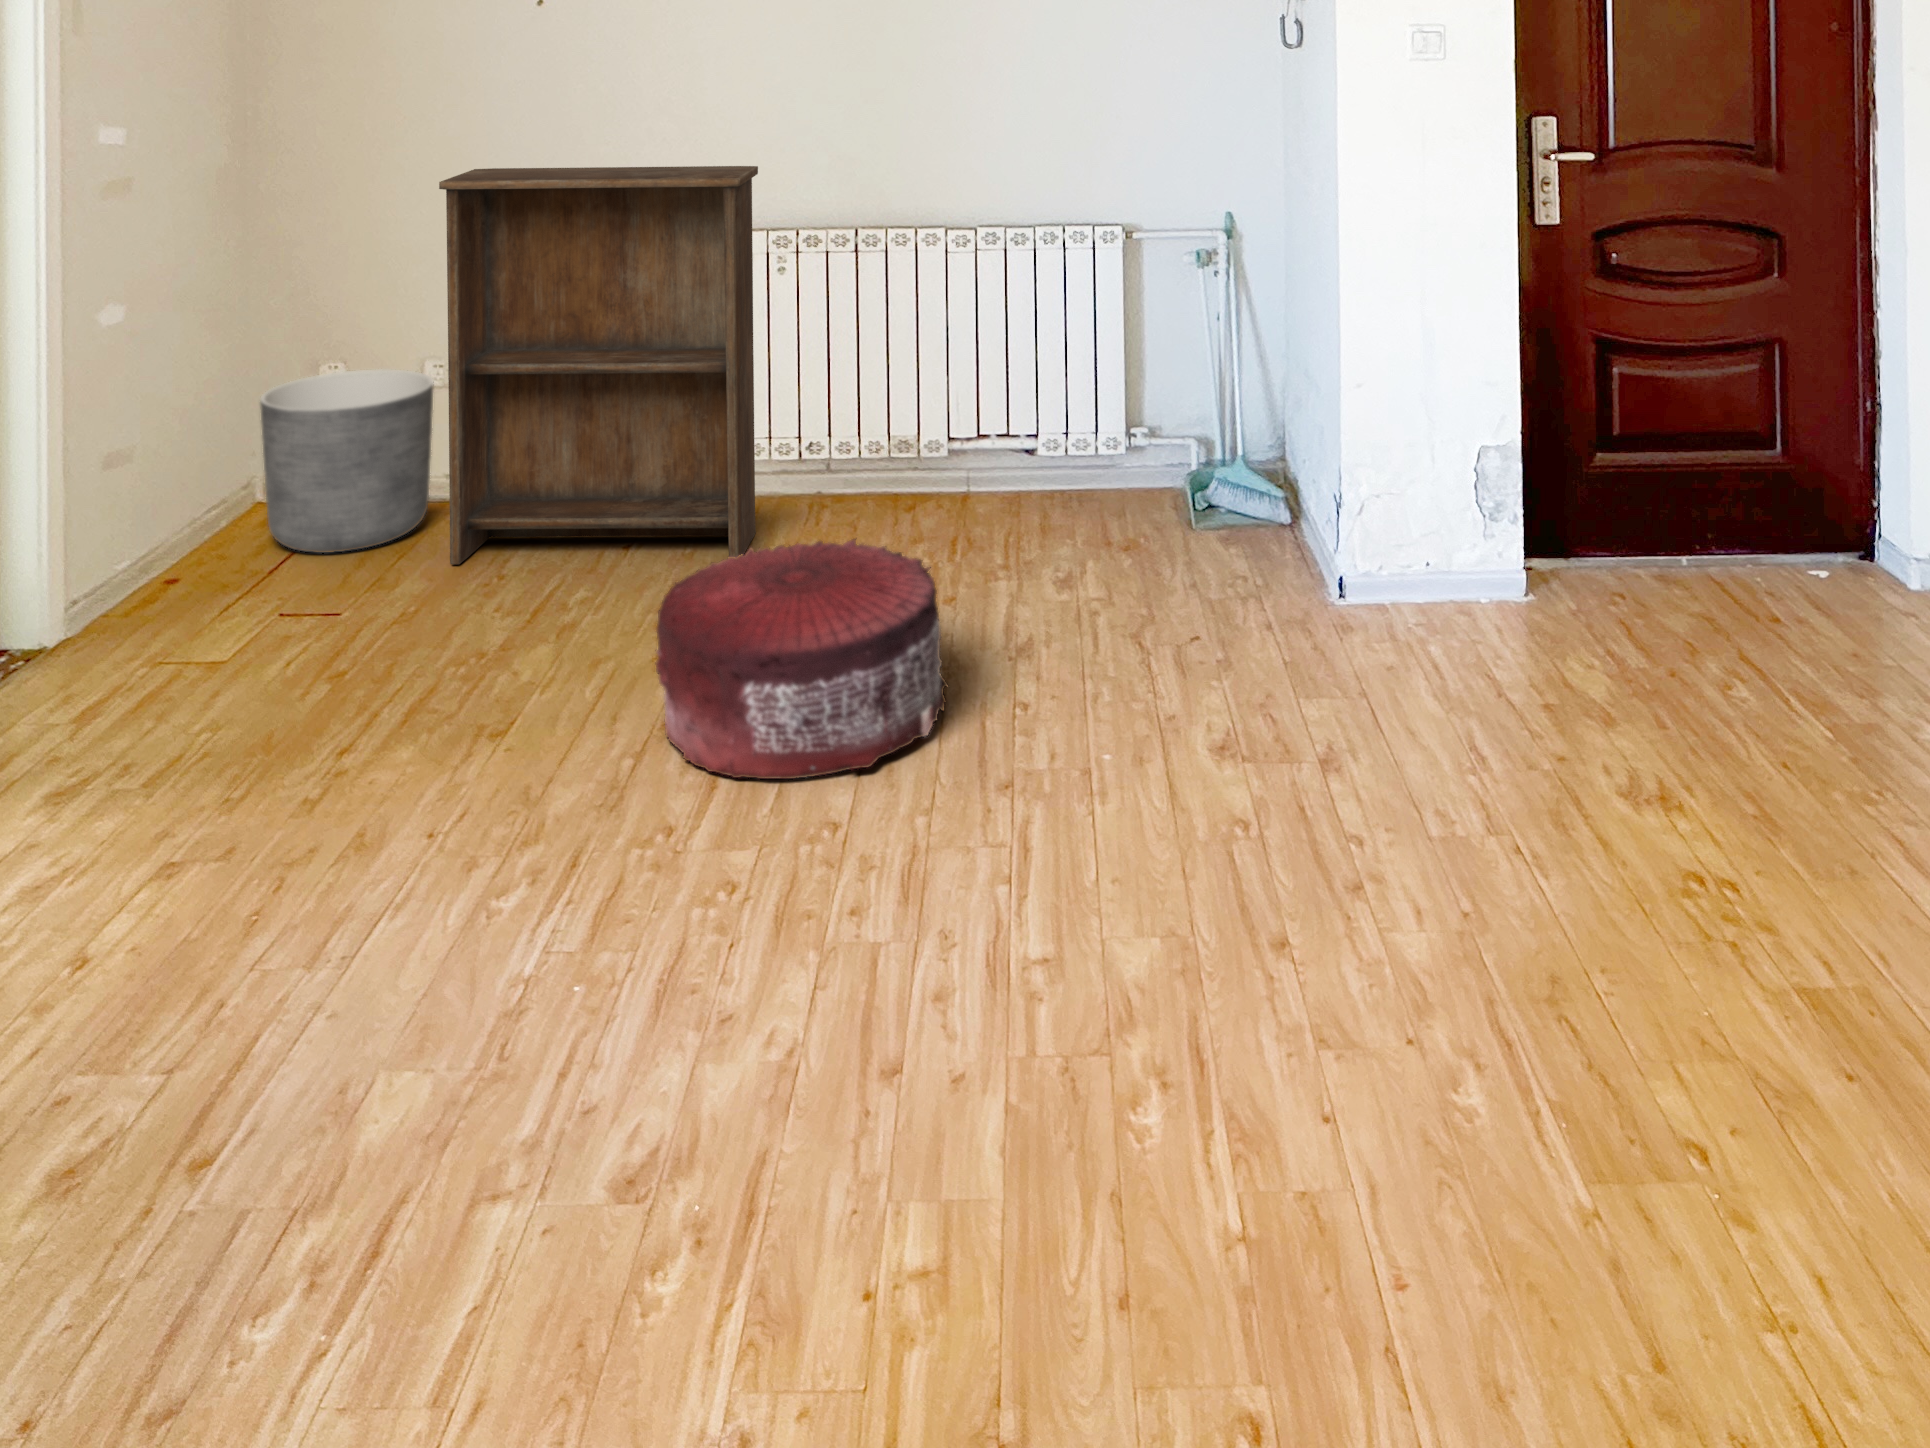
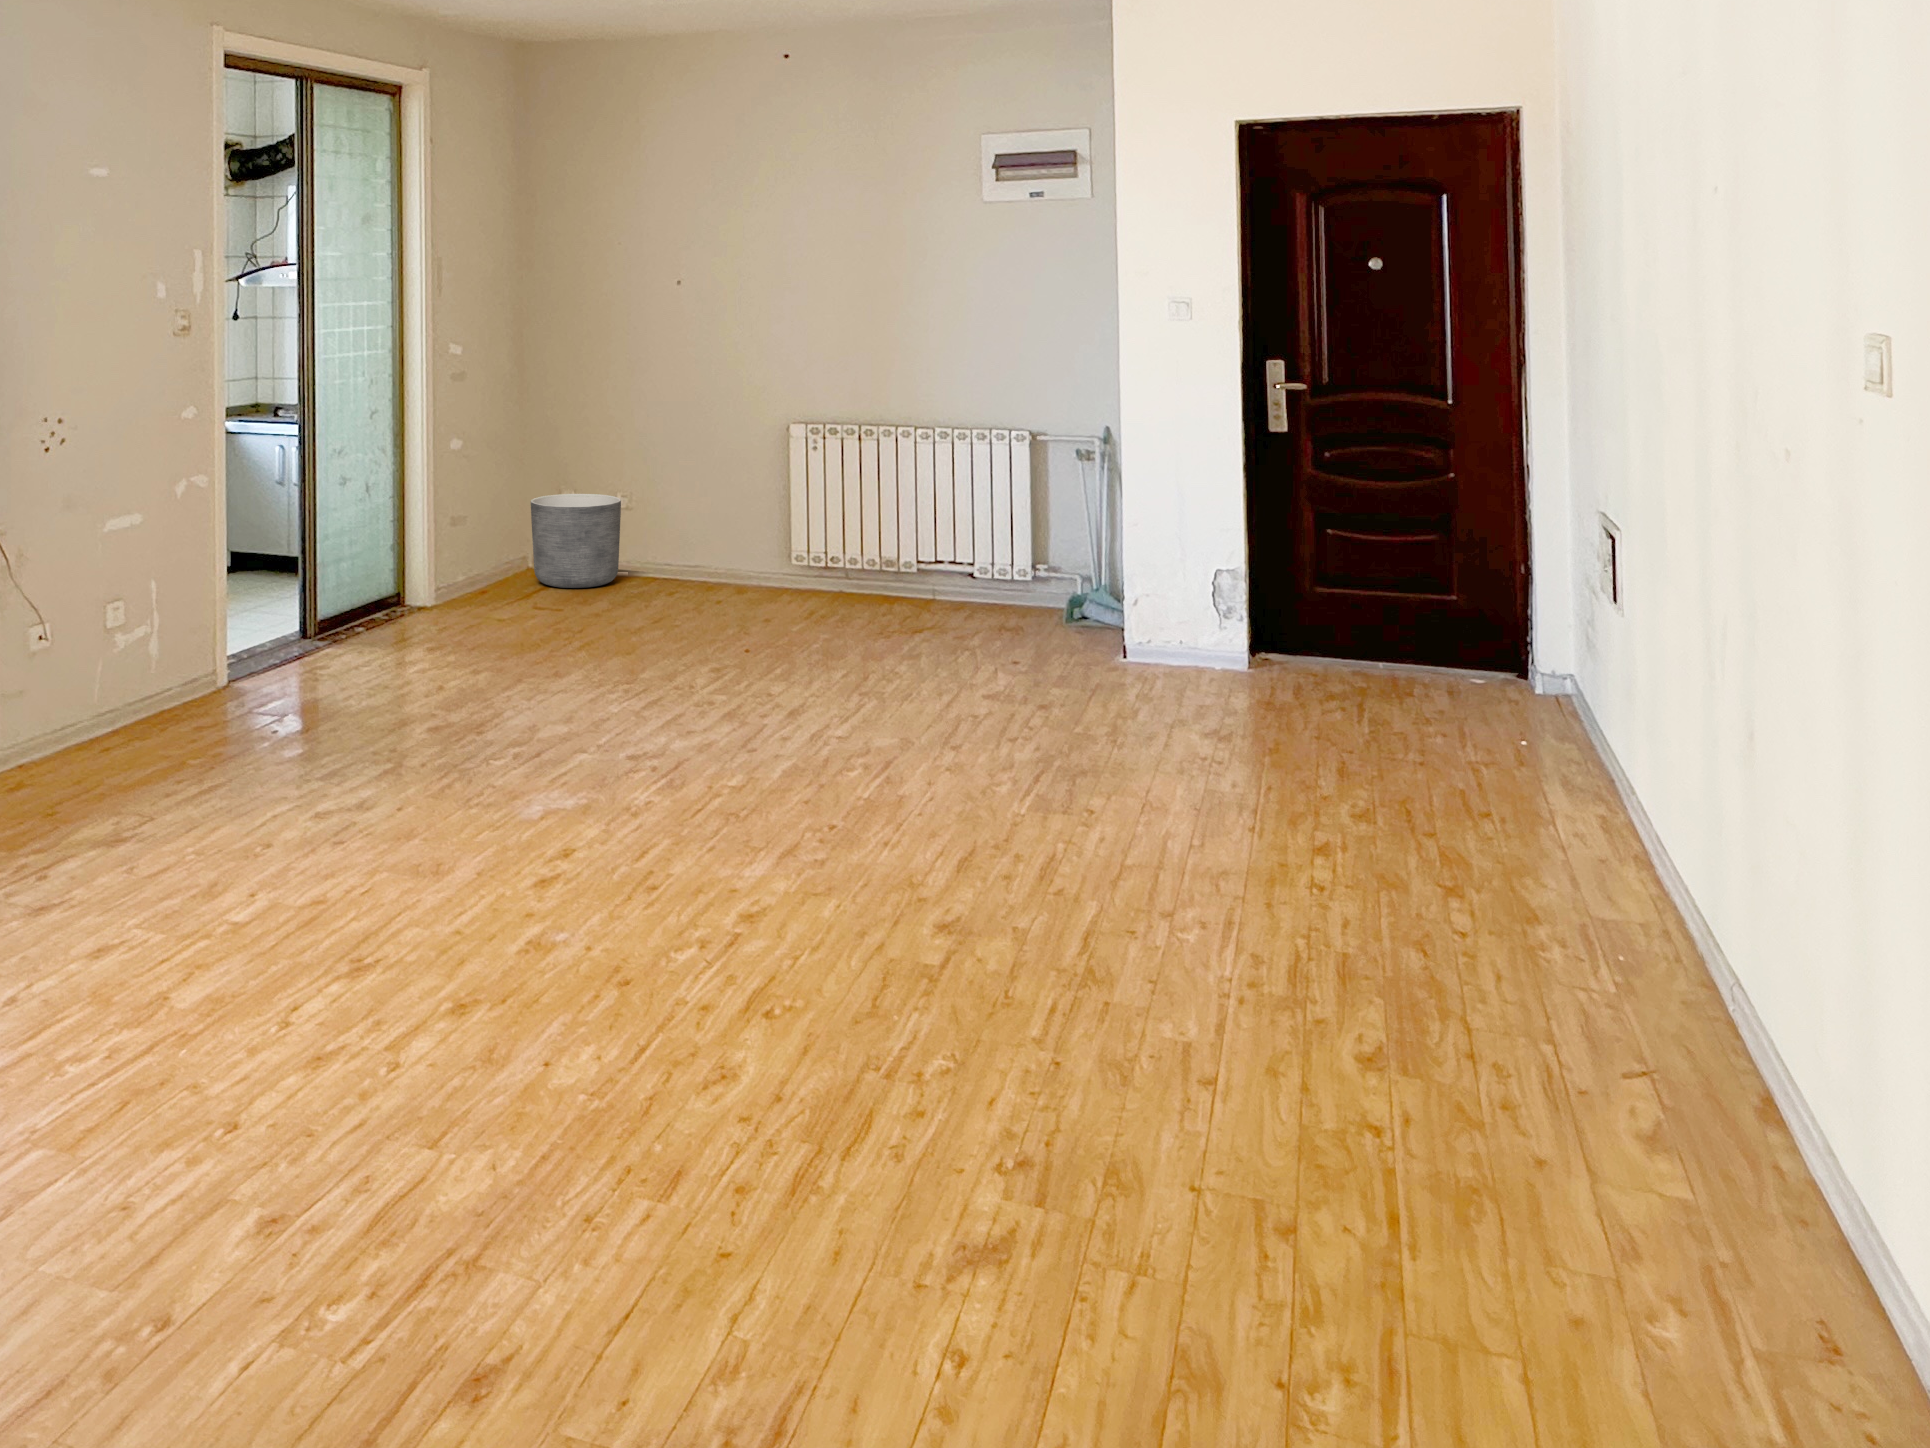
bookshelf: present [439,166,758,564] -> none [620,378,798,609]
pouf: present [655,538,948,779] -> none [706,576,865,677]

